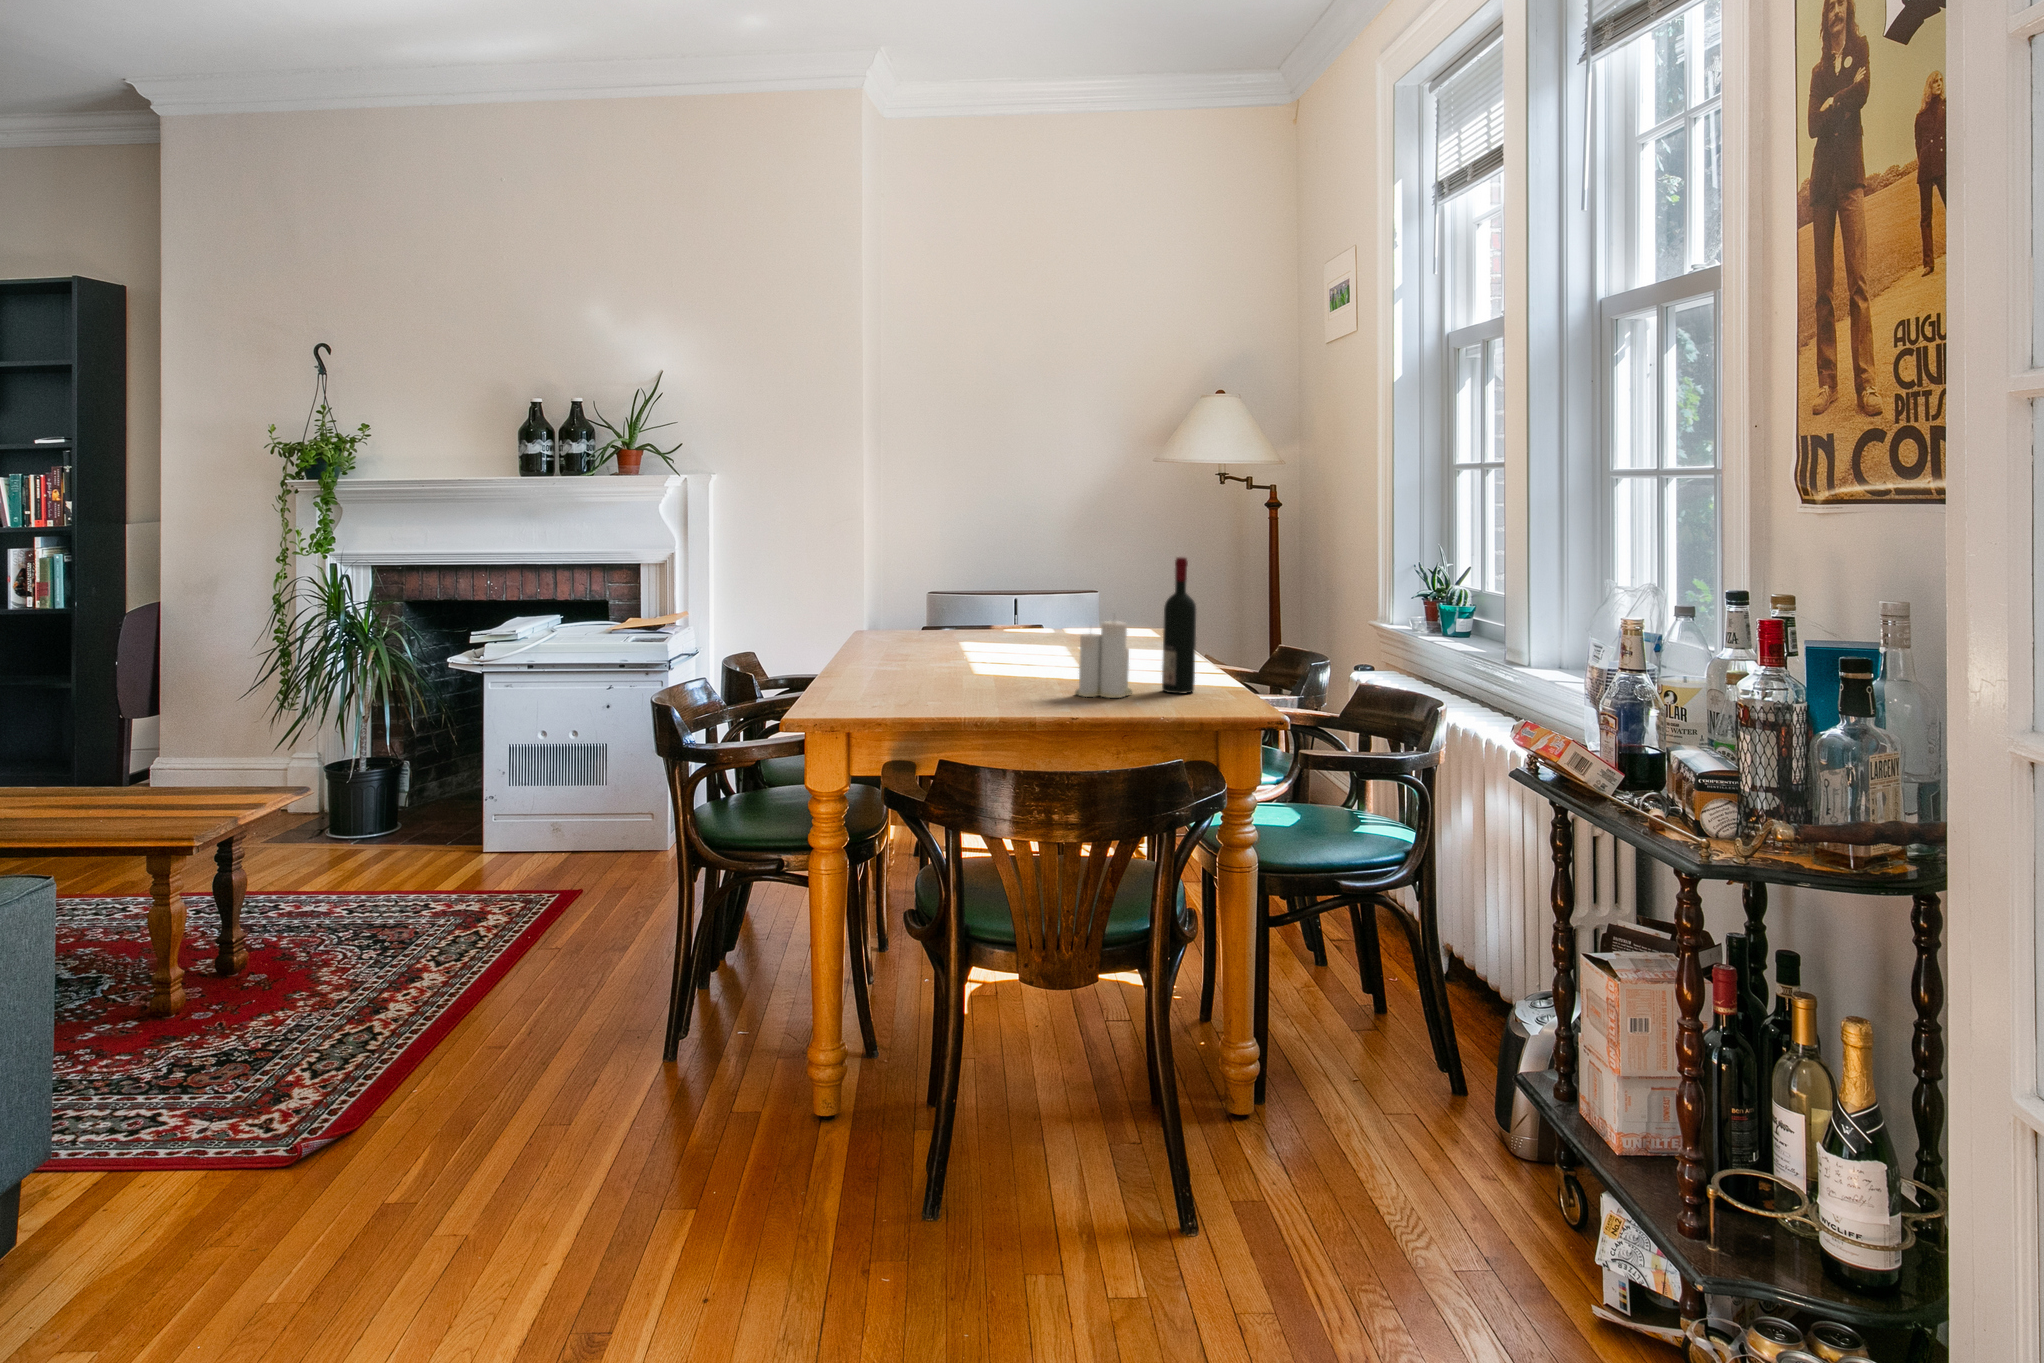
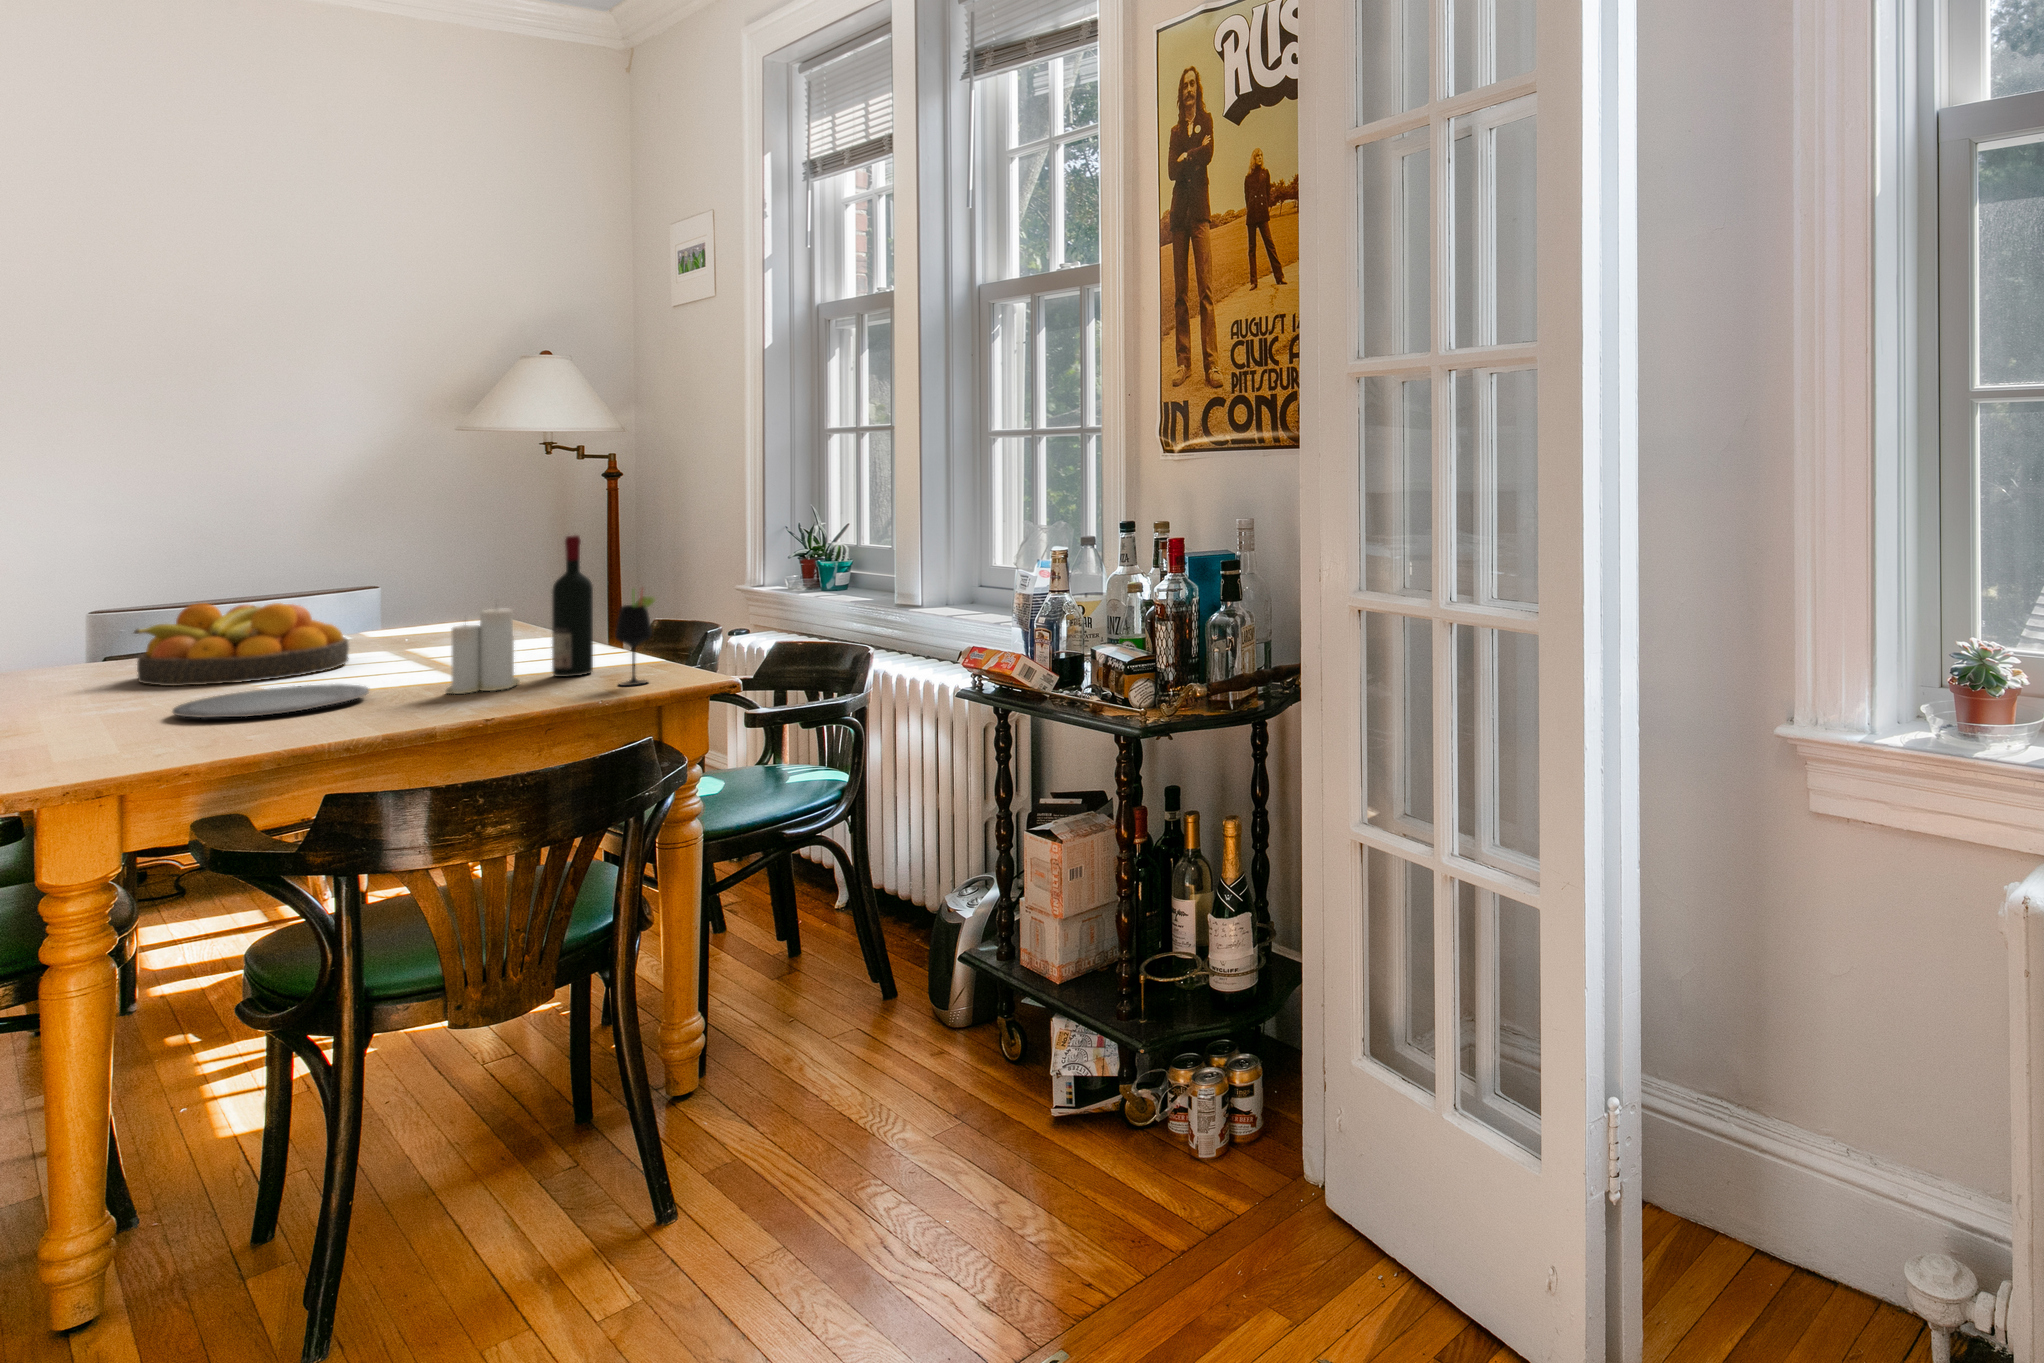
fruit bowl: none [901,593,1037,662] -> present [134,603,349,686]
wine glass: none [1203,614,1237,711] -> present [615,593,655,686]
plate: none [896,671,1024,693] -> present [173,684,369,718]

